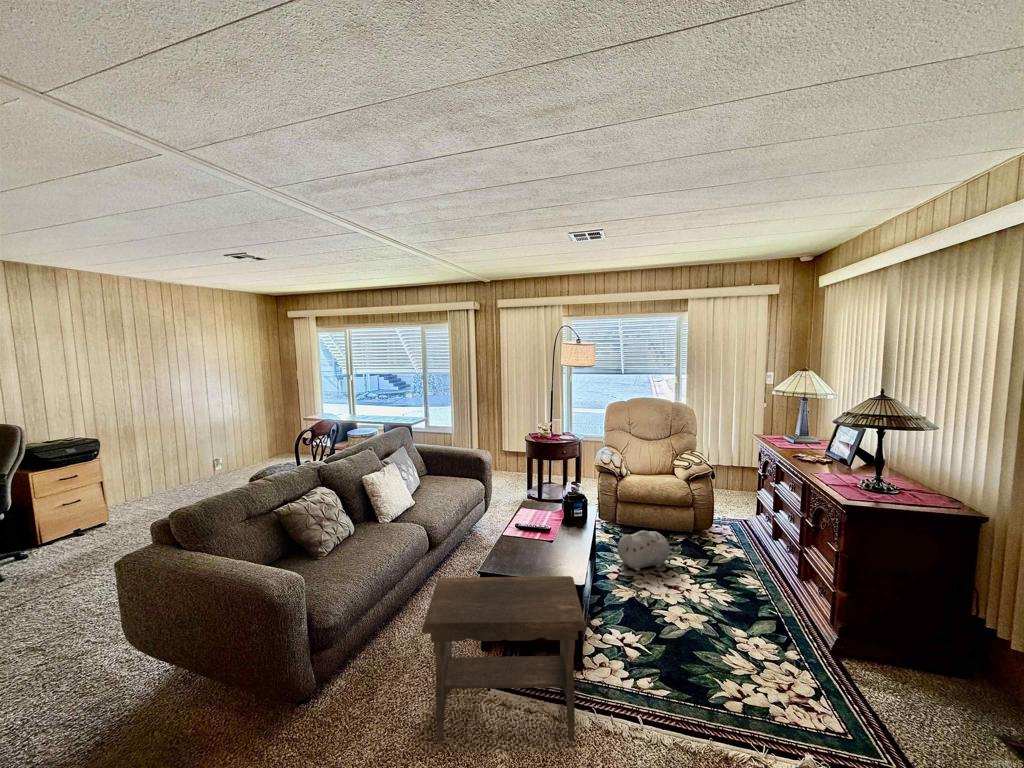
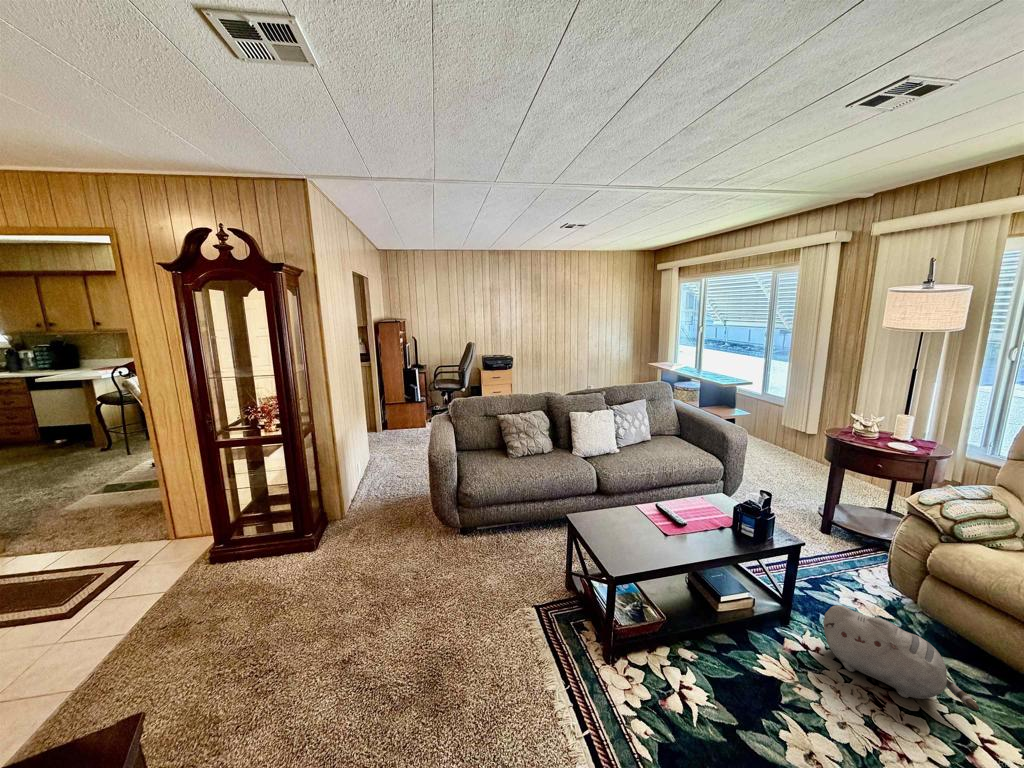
footstool: present [422,576,586,741] -> none [464,498,593,682]

